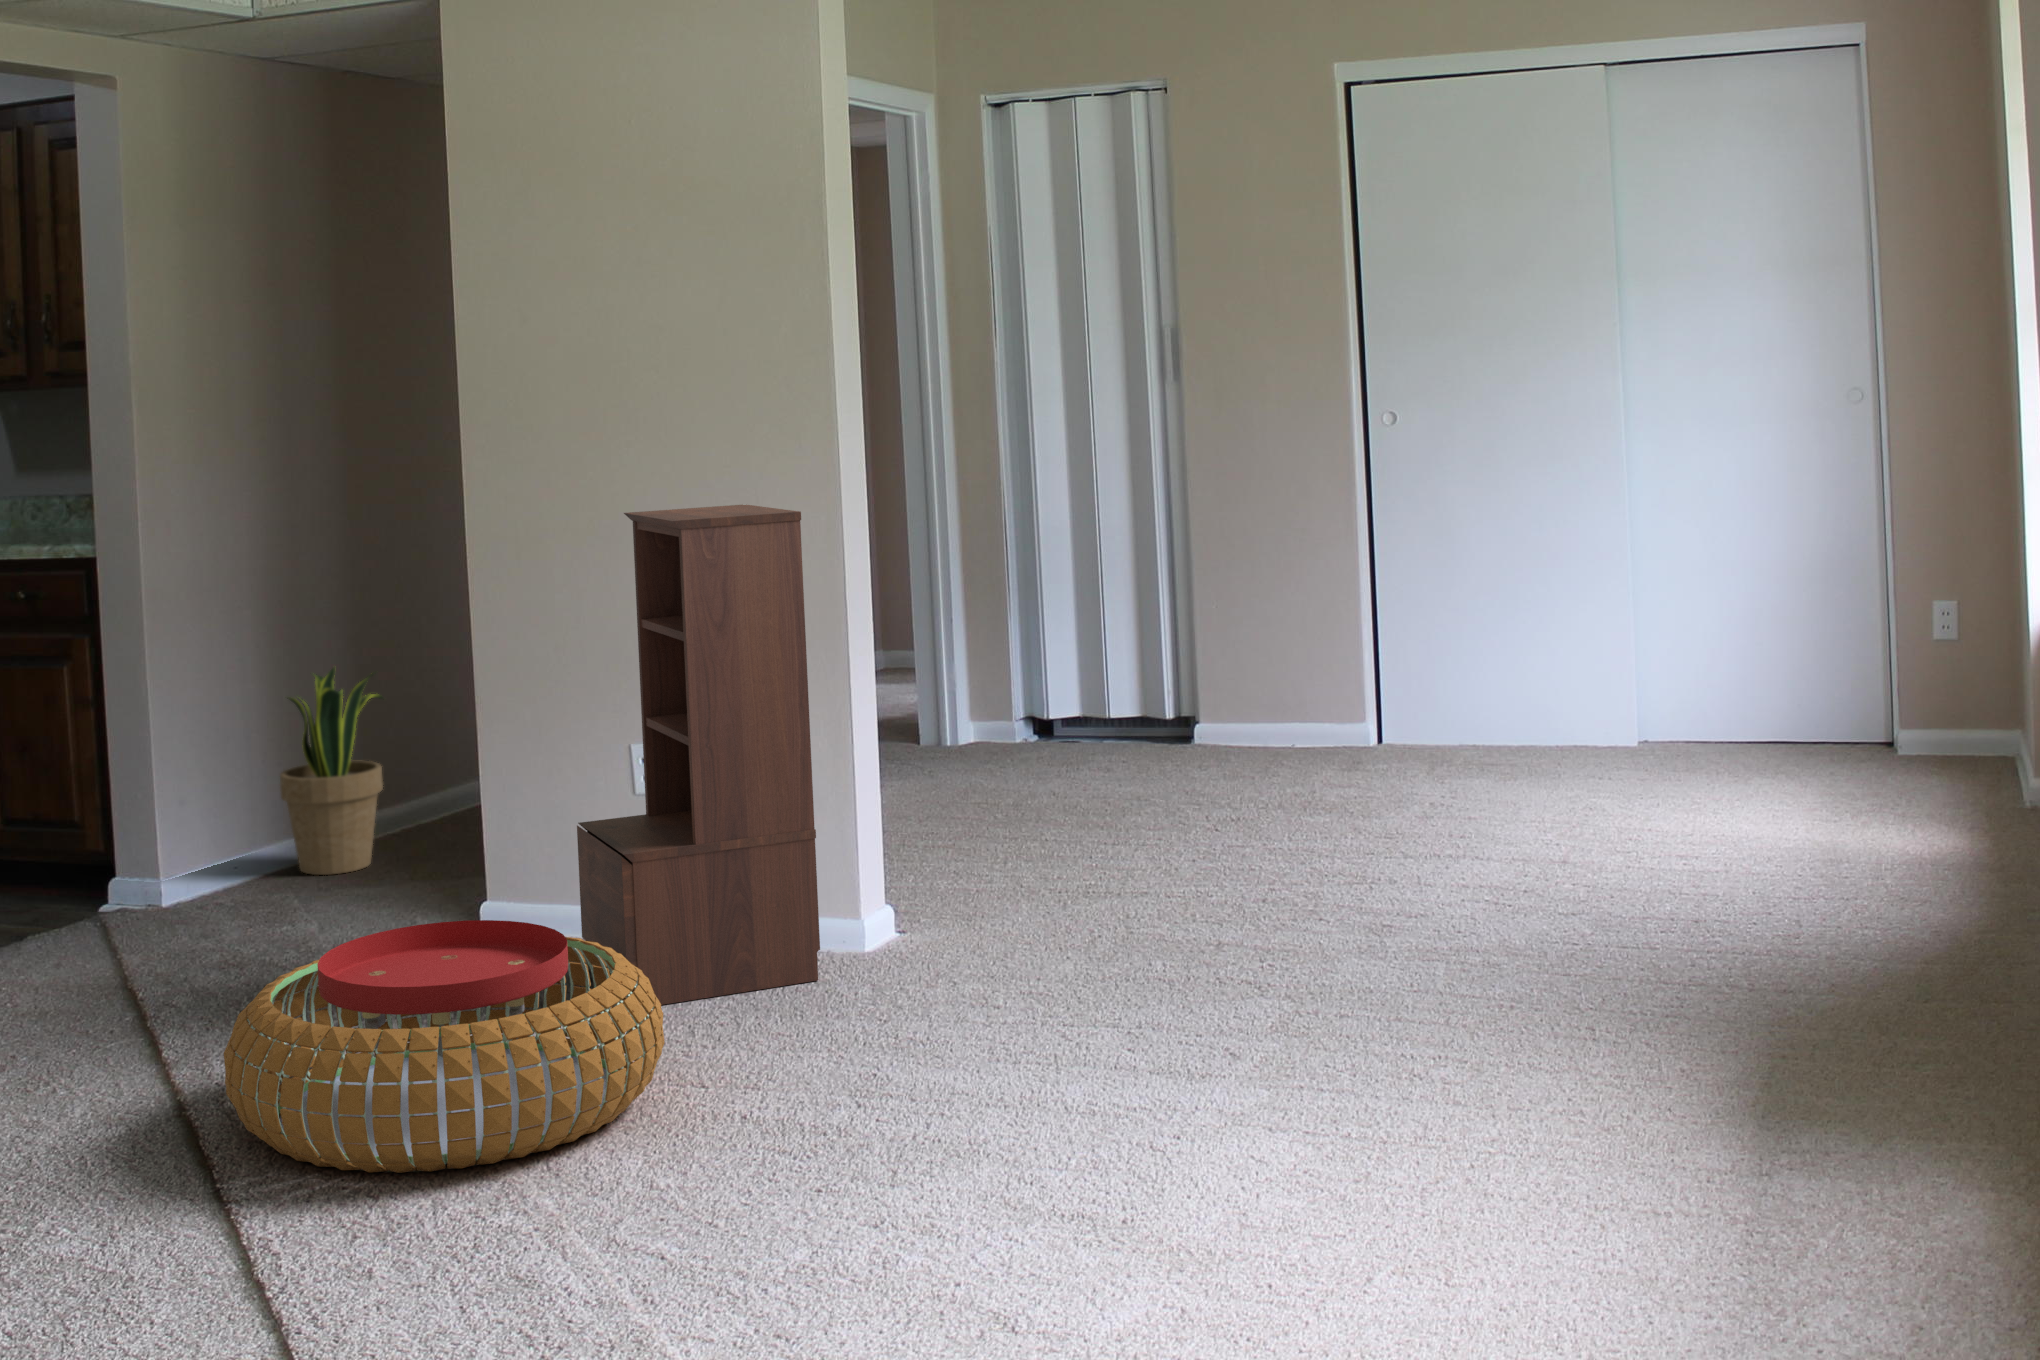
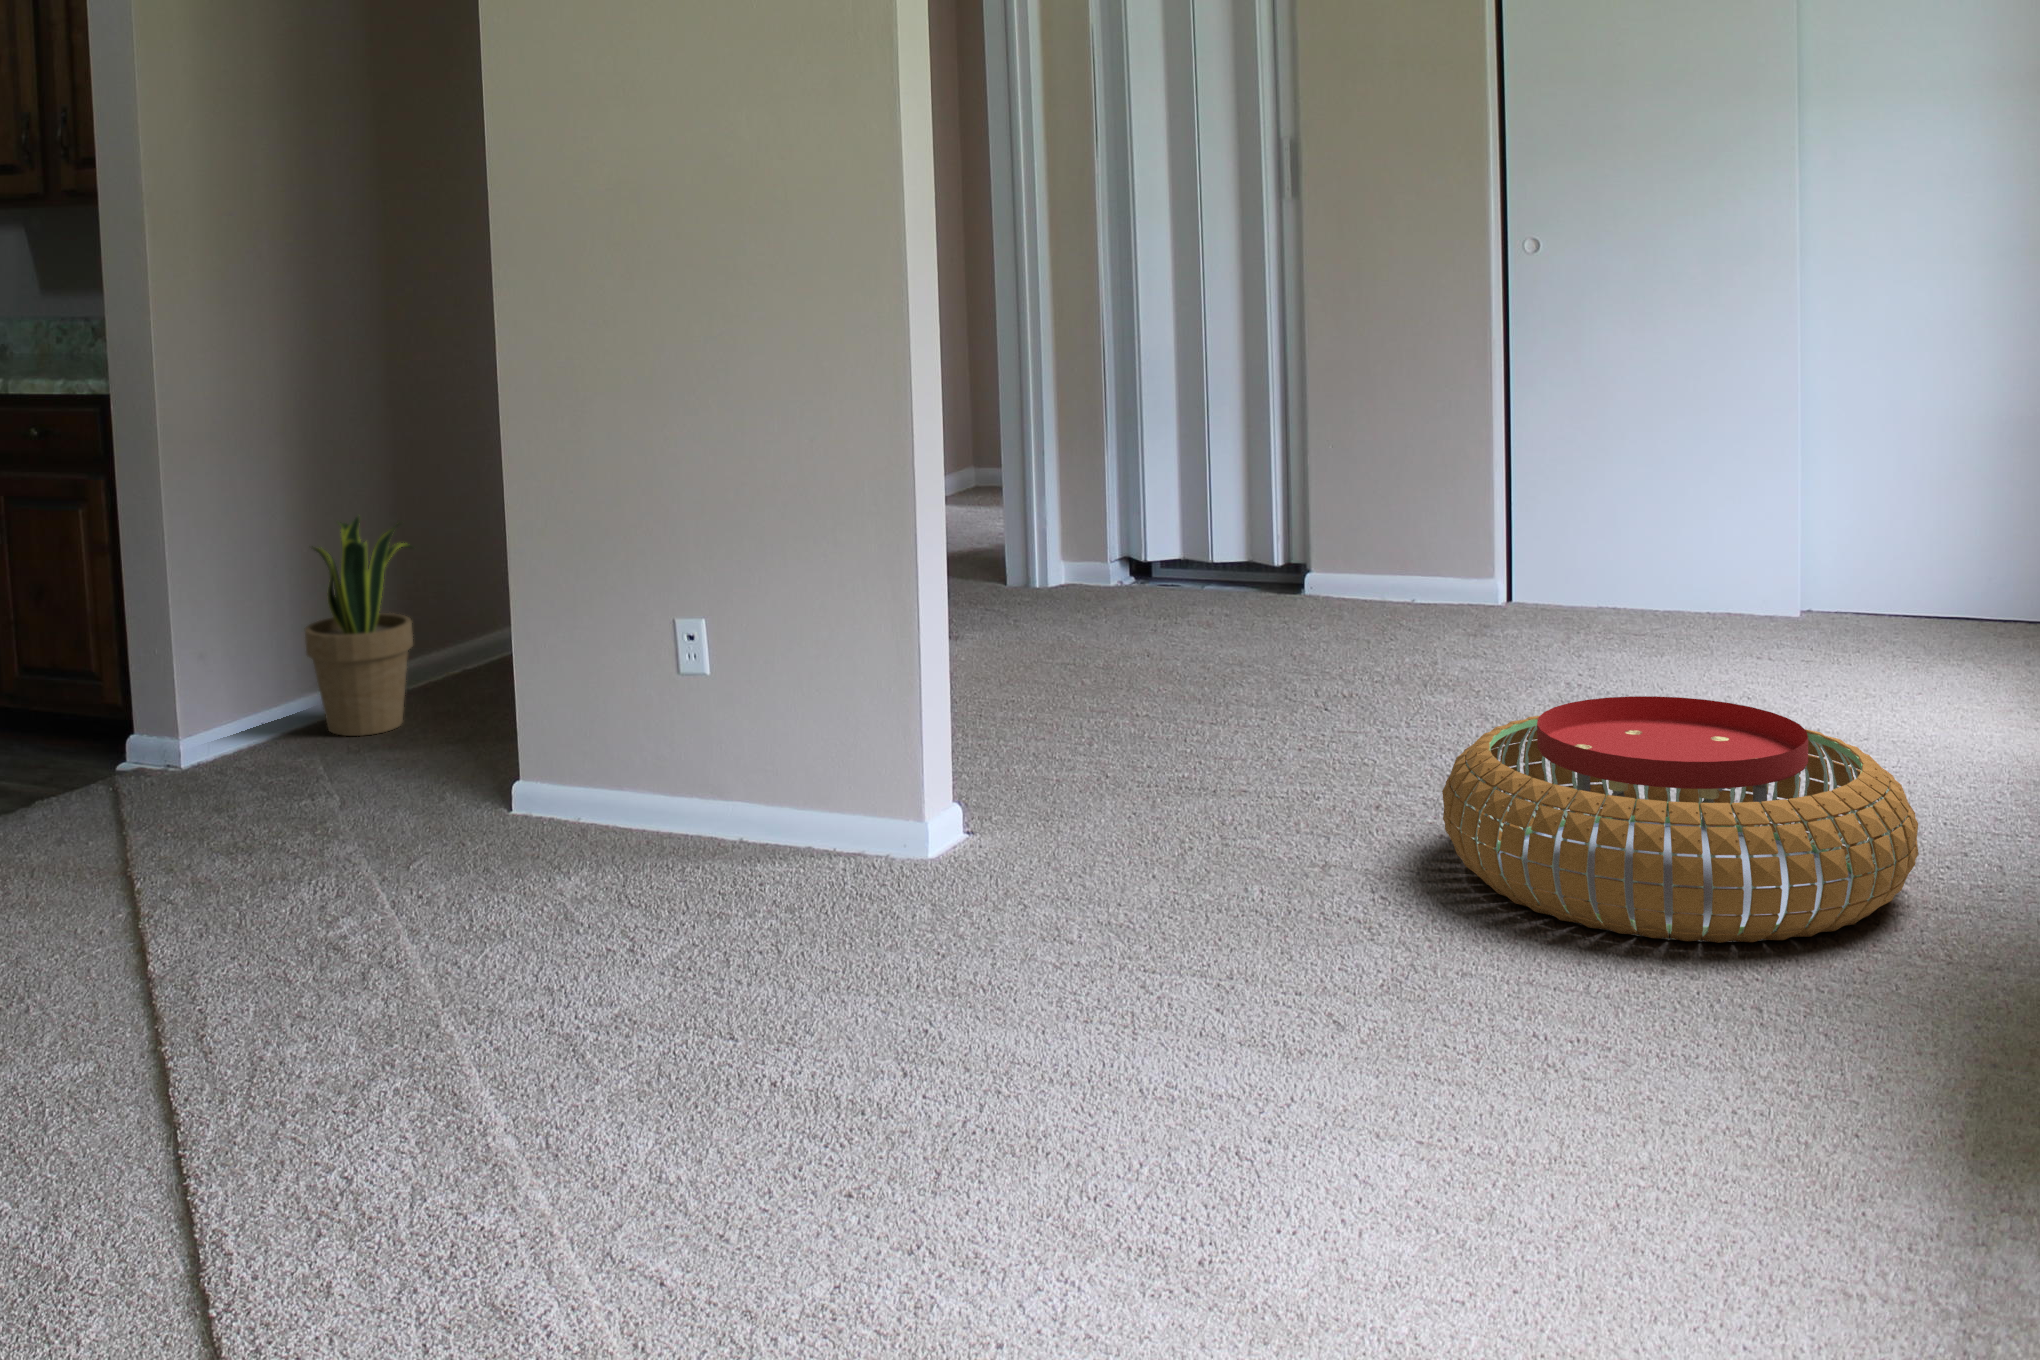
bookshelf: present [577,505,820,1005] -> none [604,354,875,925]
pouf: present [224,920,665,1173] -> present [1442,696,1919,943]

